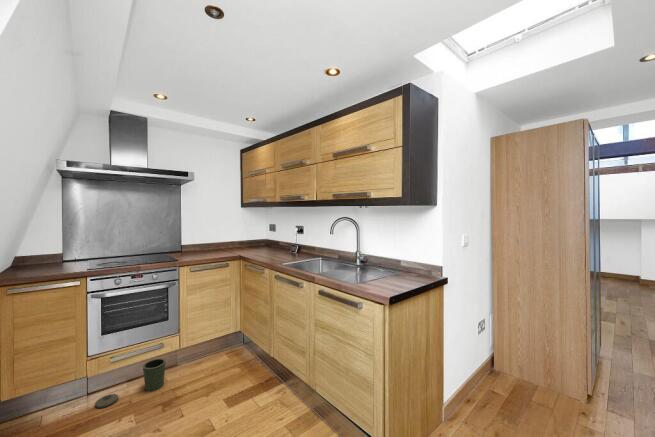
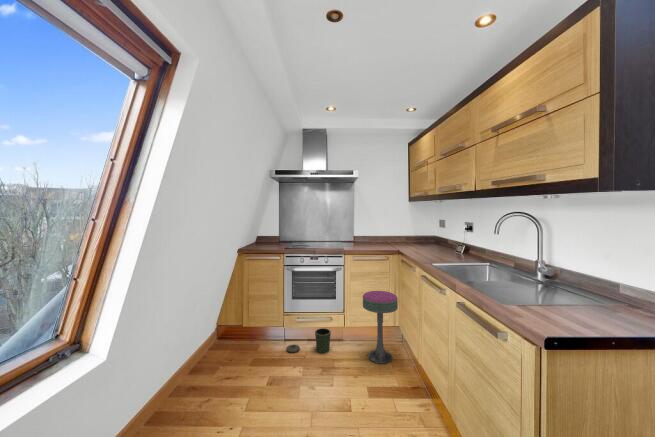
bar stool: none [208,299,246,375] -> present [363,291,398,363]

